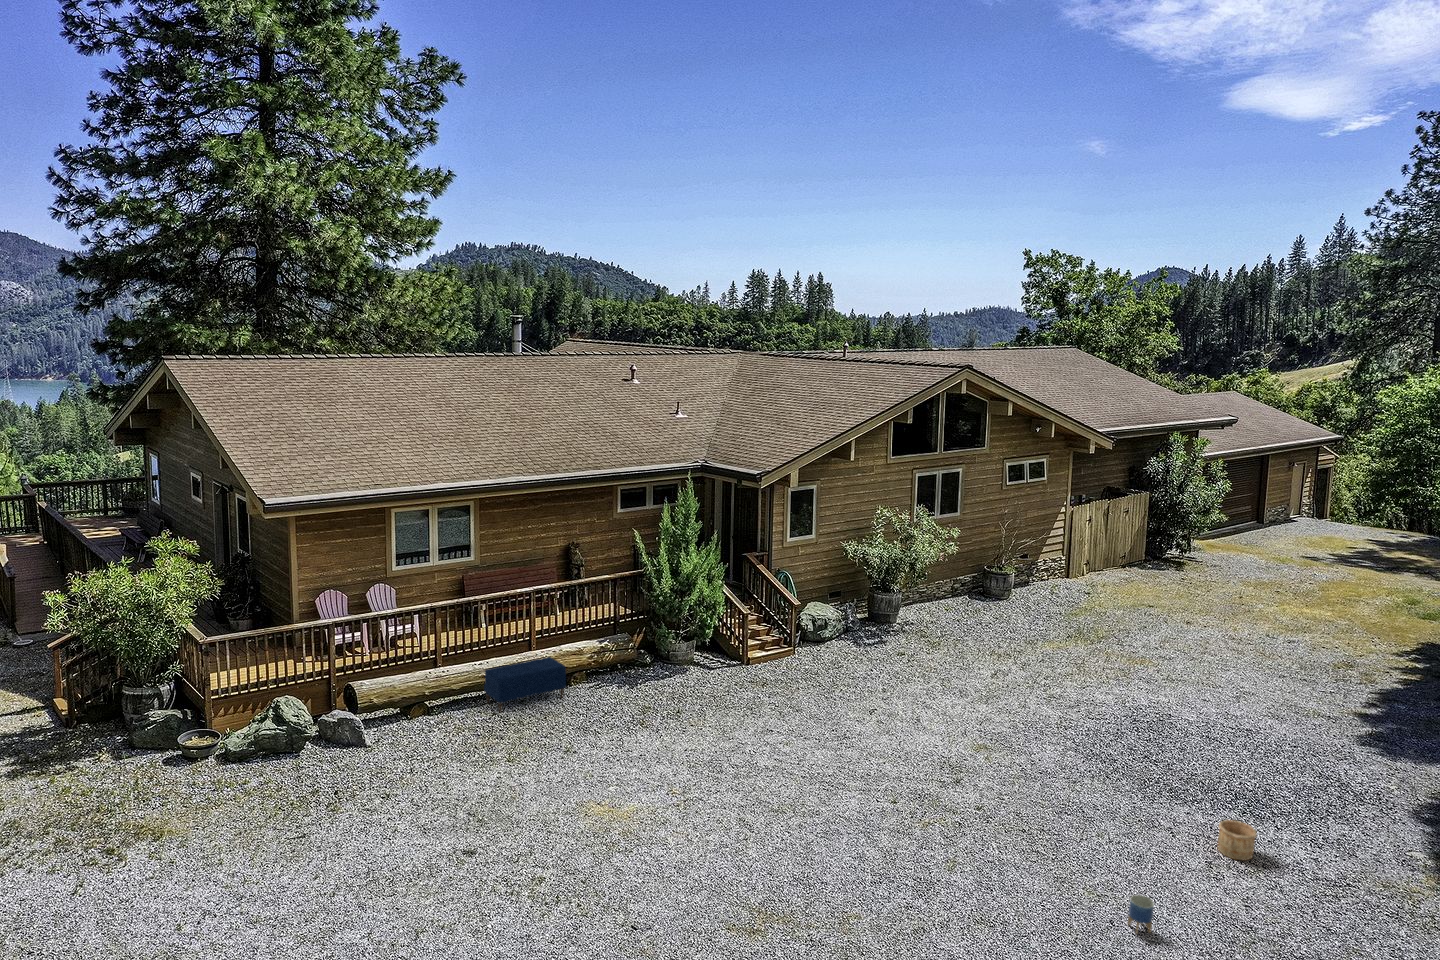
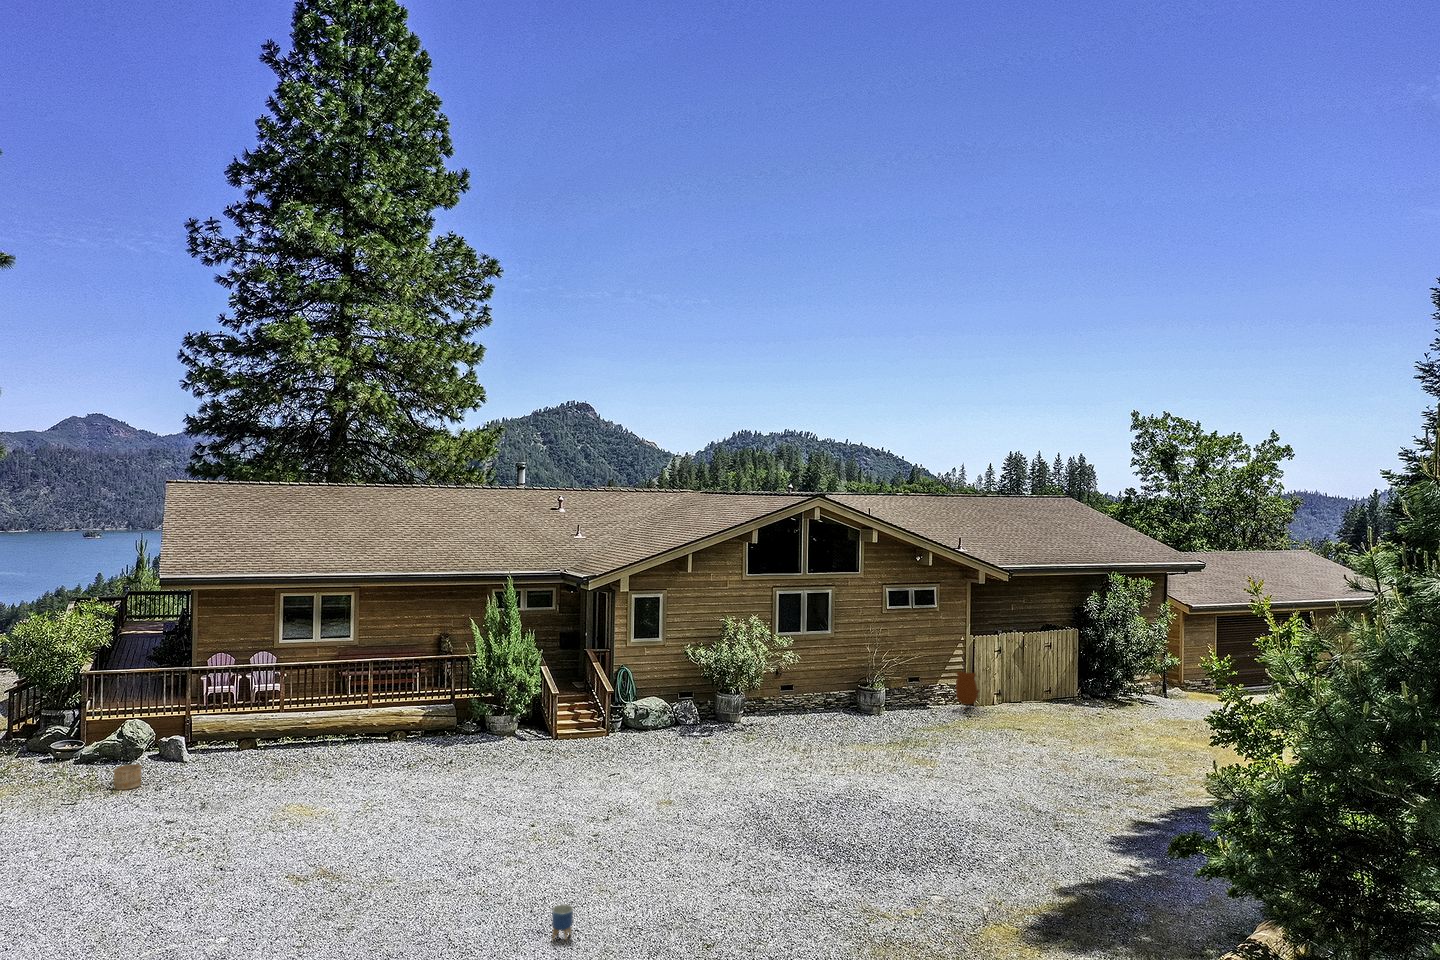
lounge chair: none [1060,546,1093,589] -> present [955,672,979,713]
bench: present [484,657,566,712] -> none [303,716,370,754]
wooden bucket: present [1218,820,1257,861] -> present [113,764,142,790]

